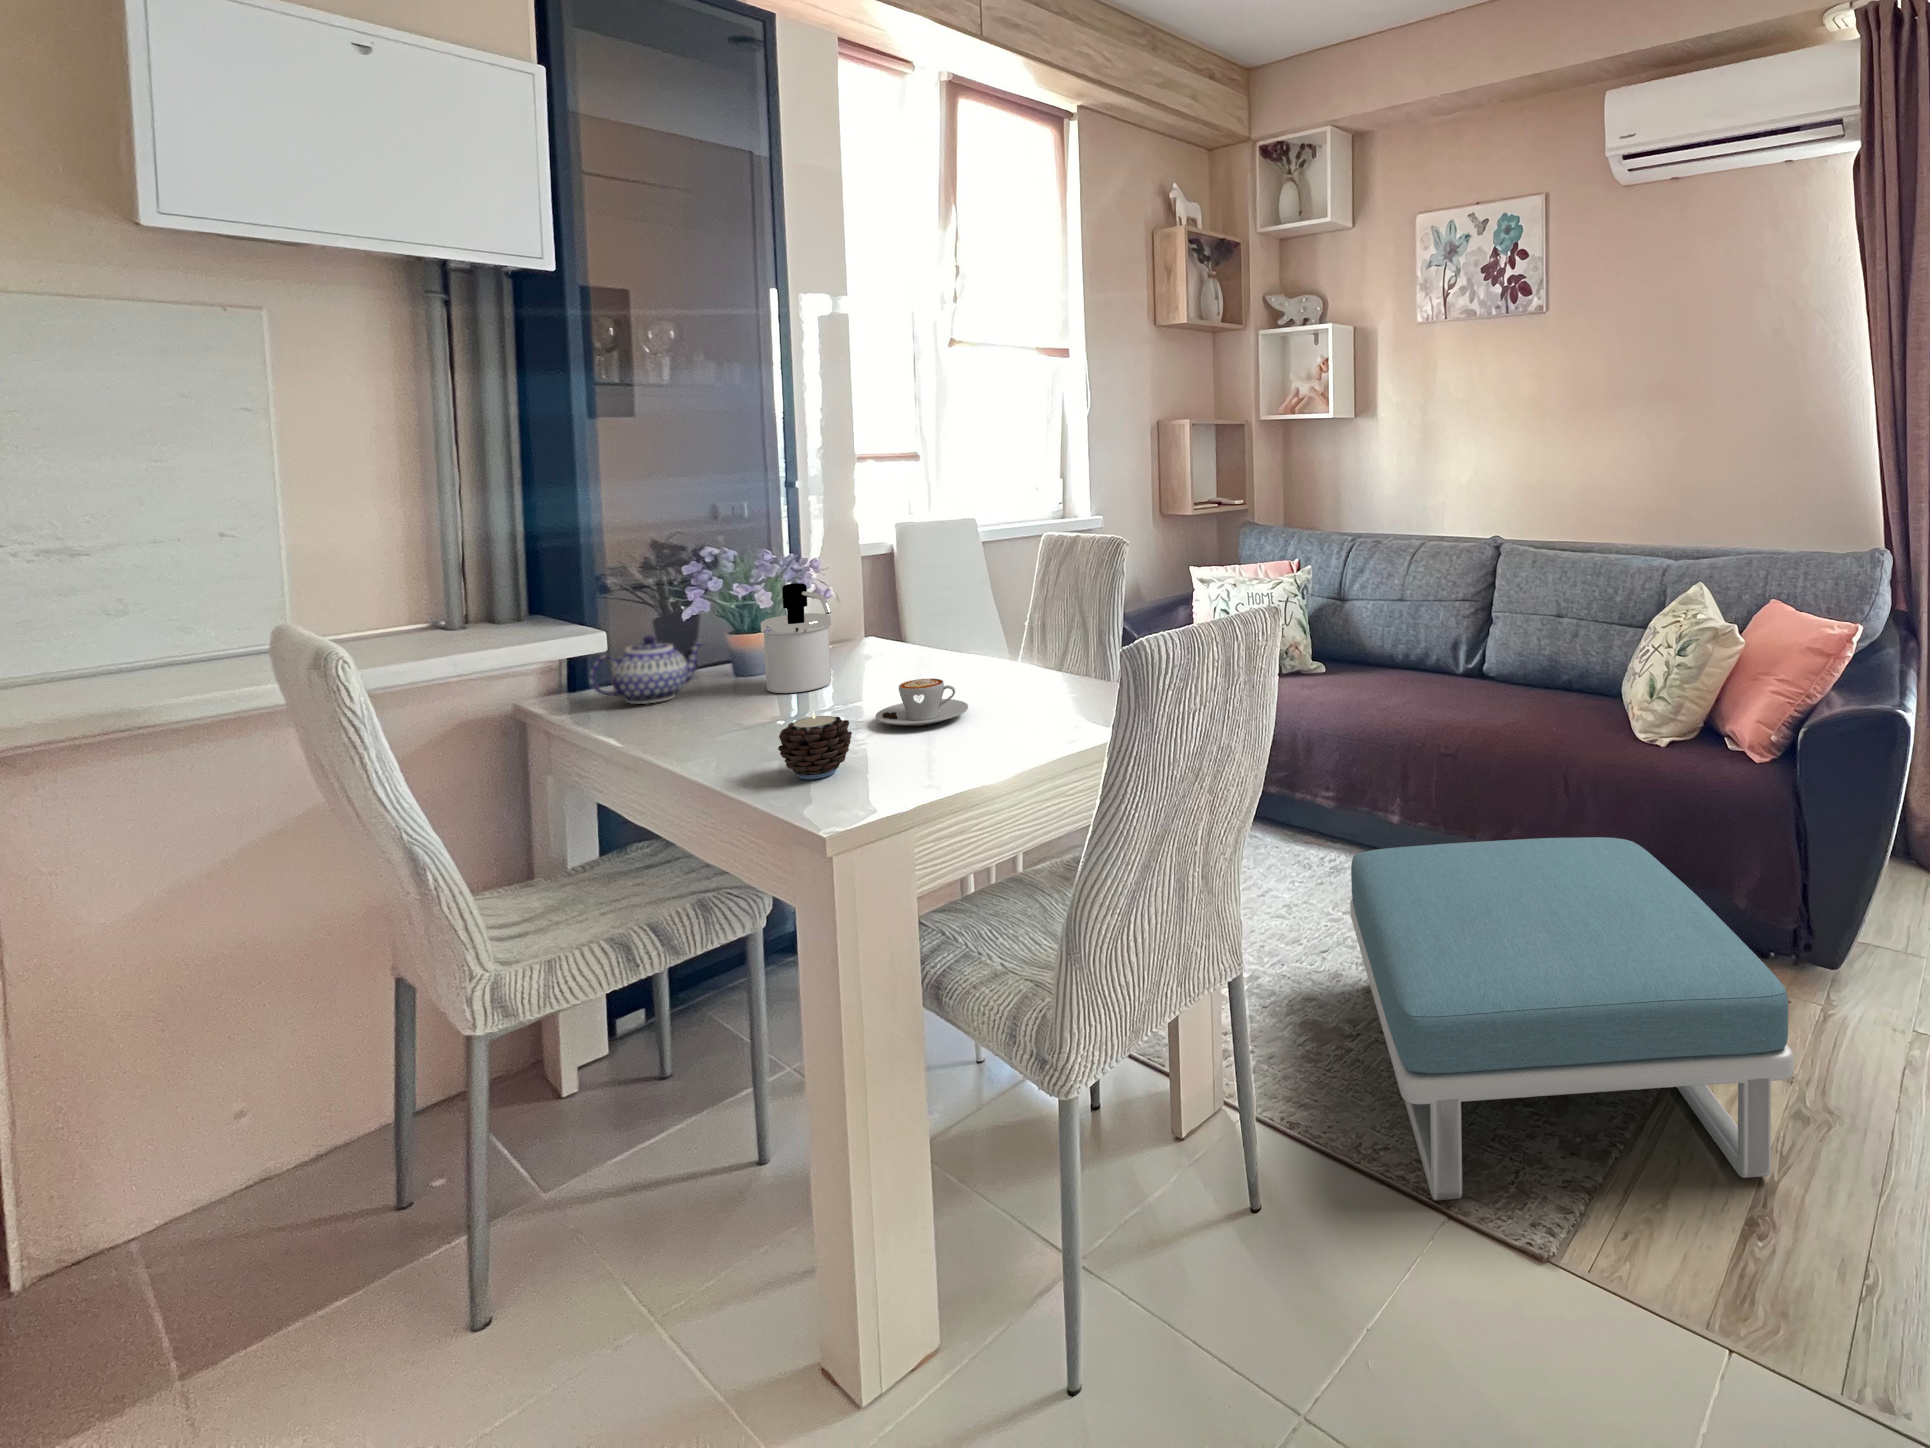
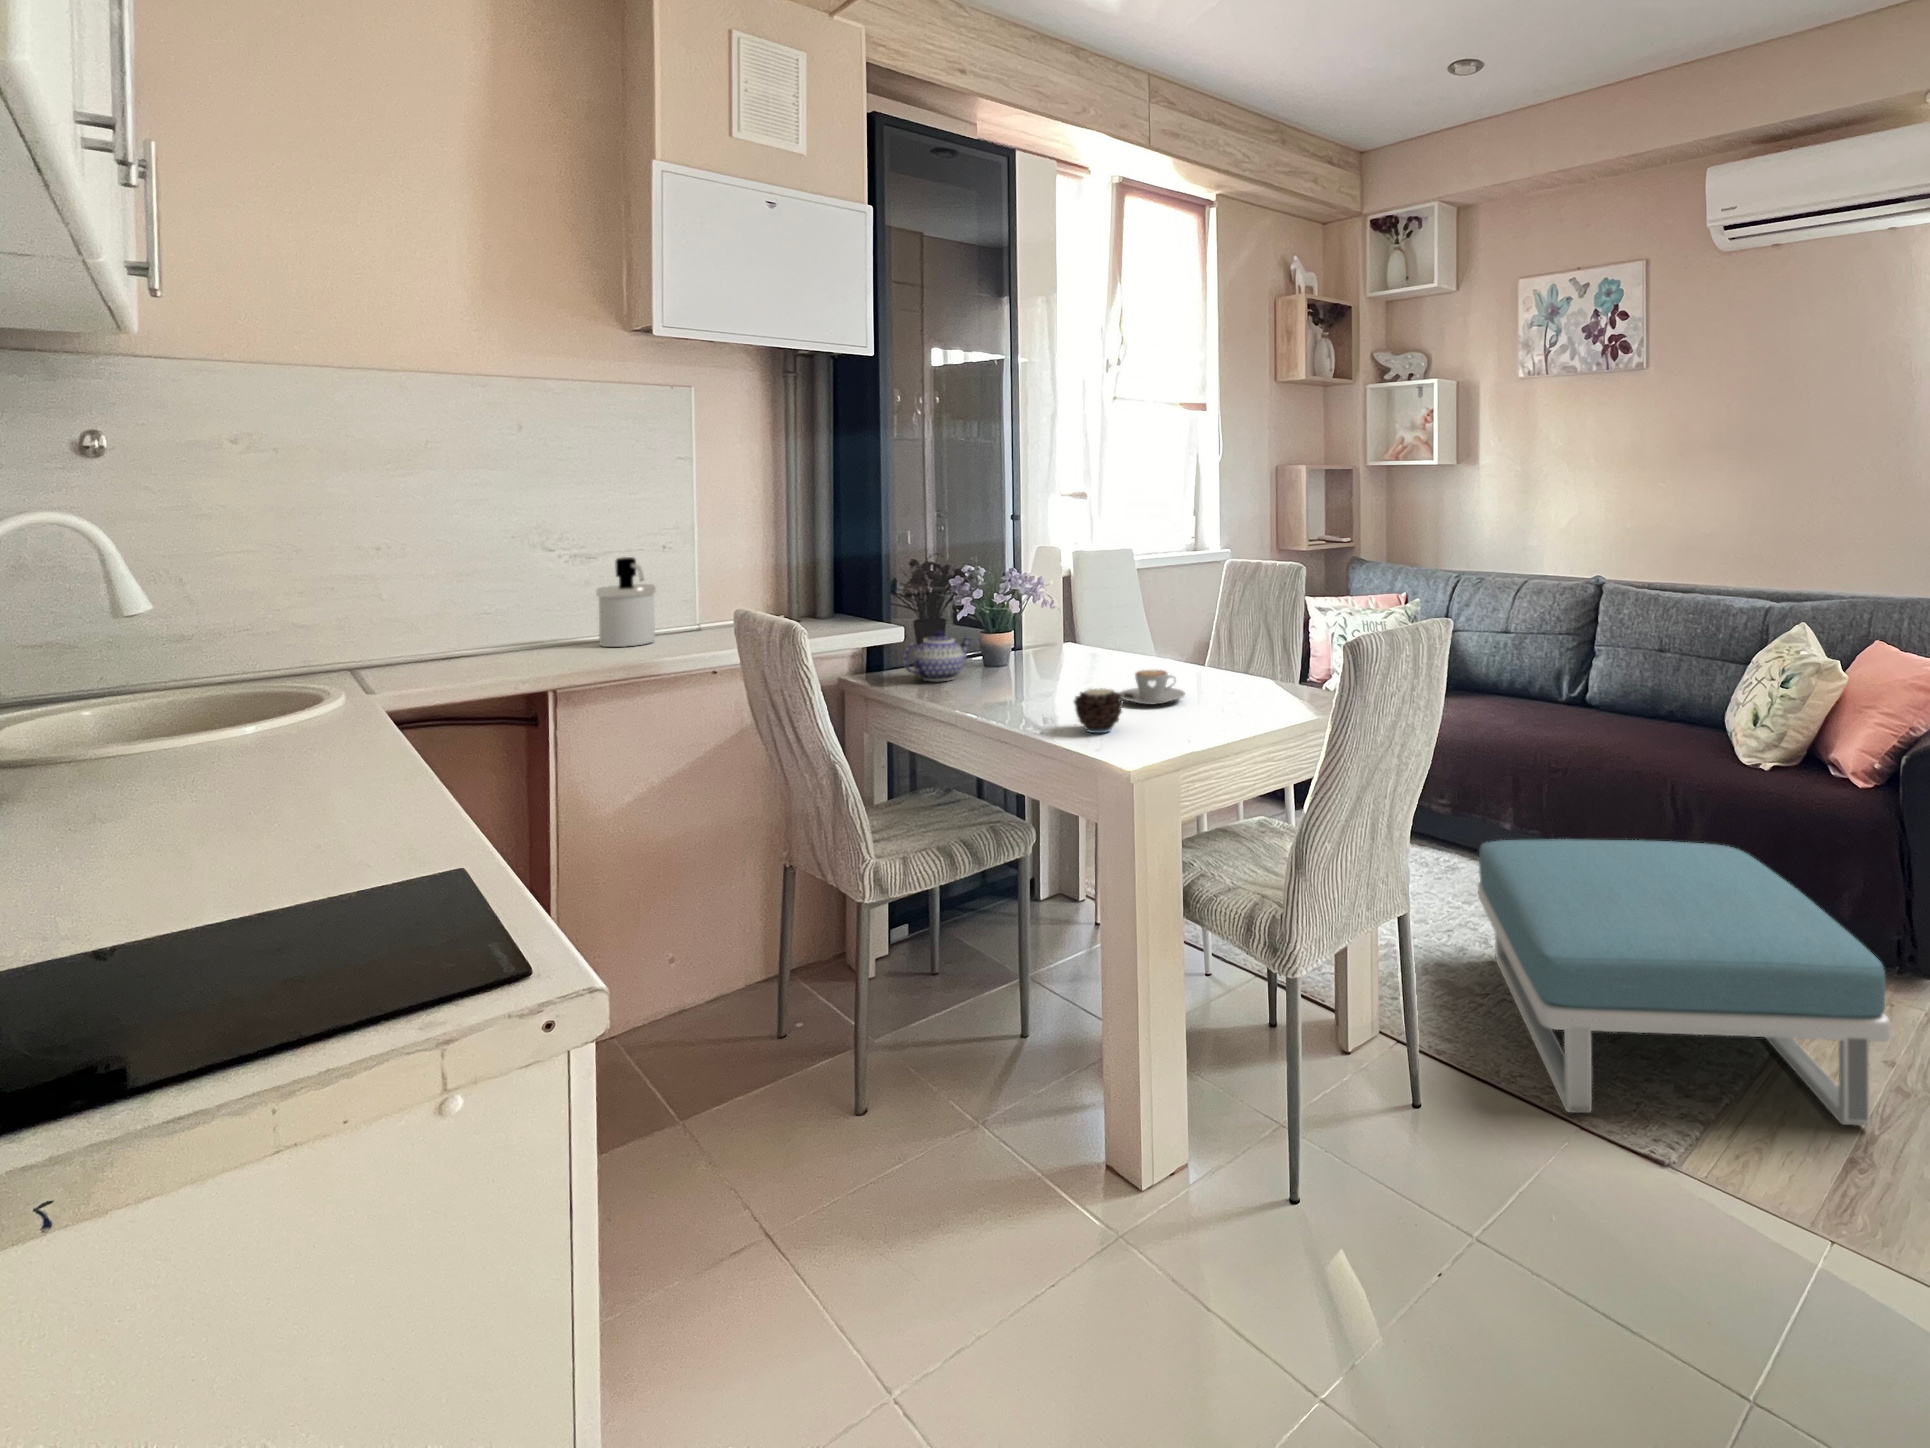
soap dispenser: present [761,583,831,693] -> present [596,557,656,647]

